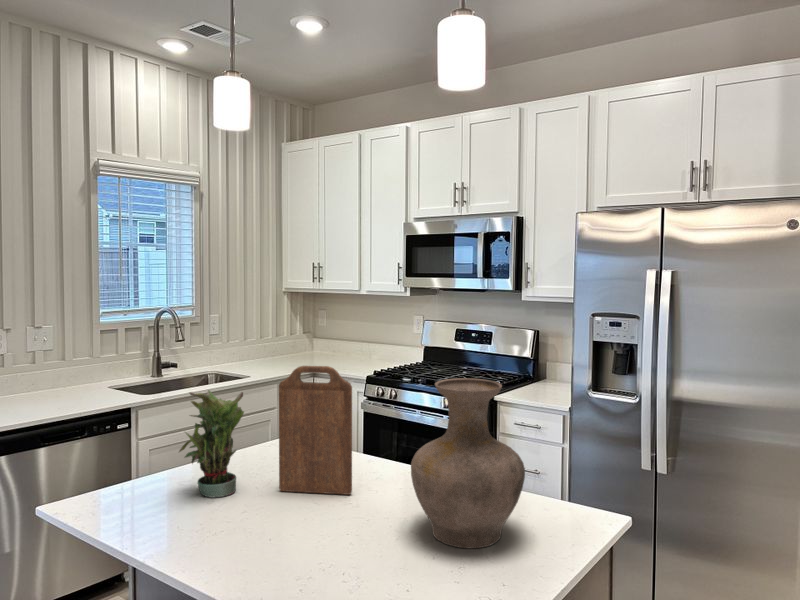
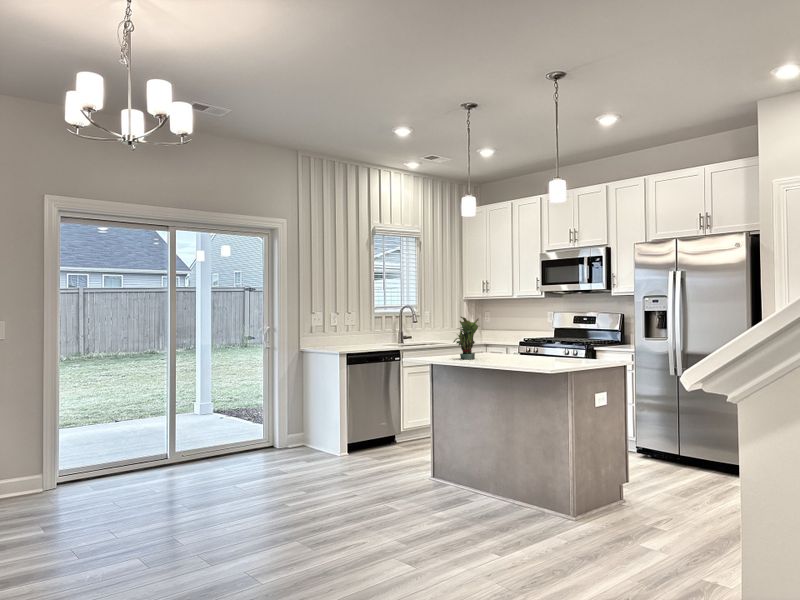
cutting board: present [279,366,352,495] -> none [492,308,522,360]
vase: present [411,378,525,548] -> none [546,308,589,364]

